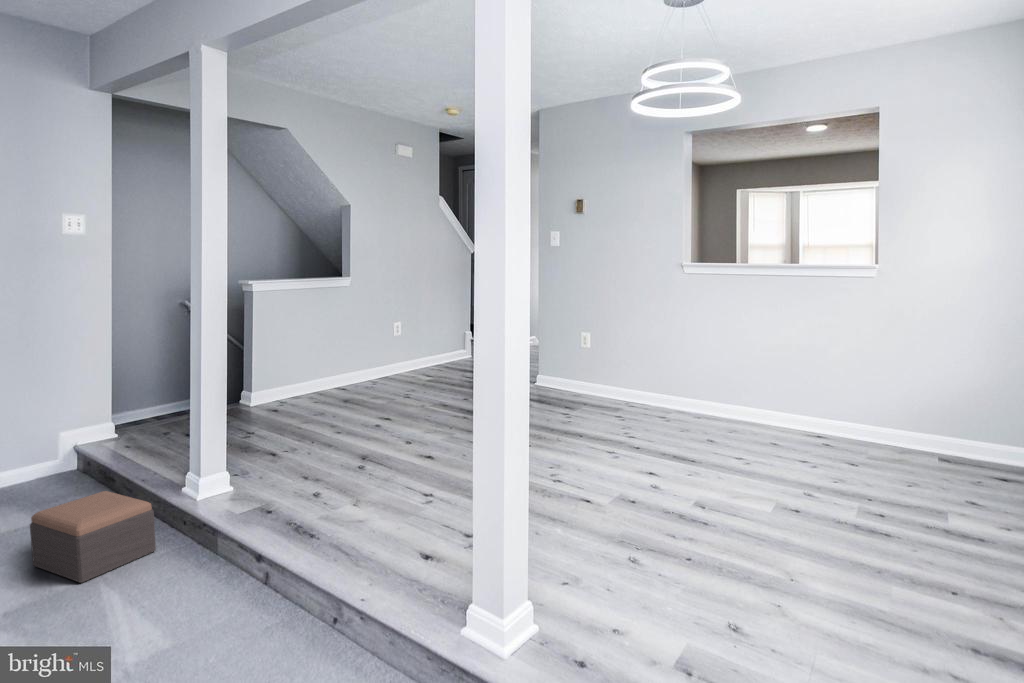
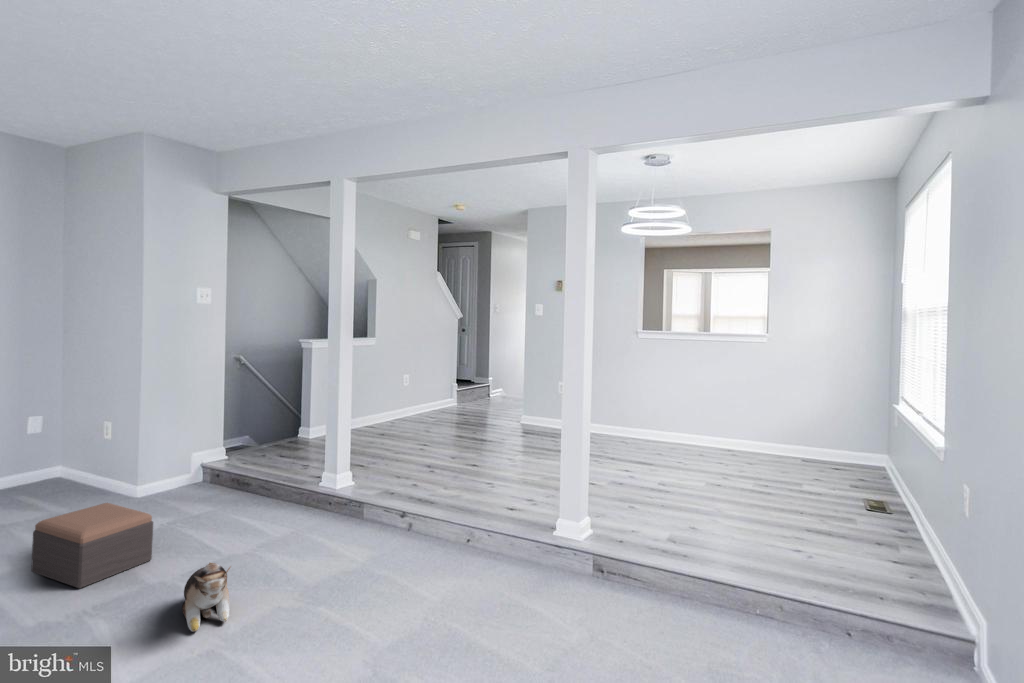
plush toy: none [185,555,234,629] -> present [182,563,230,632]

